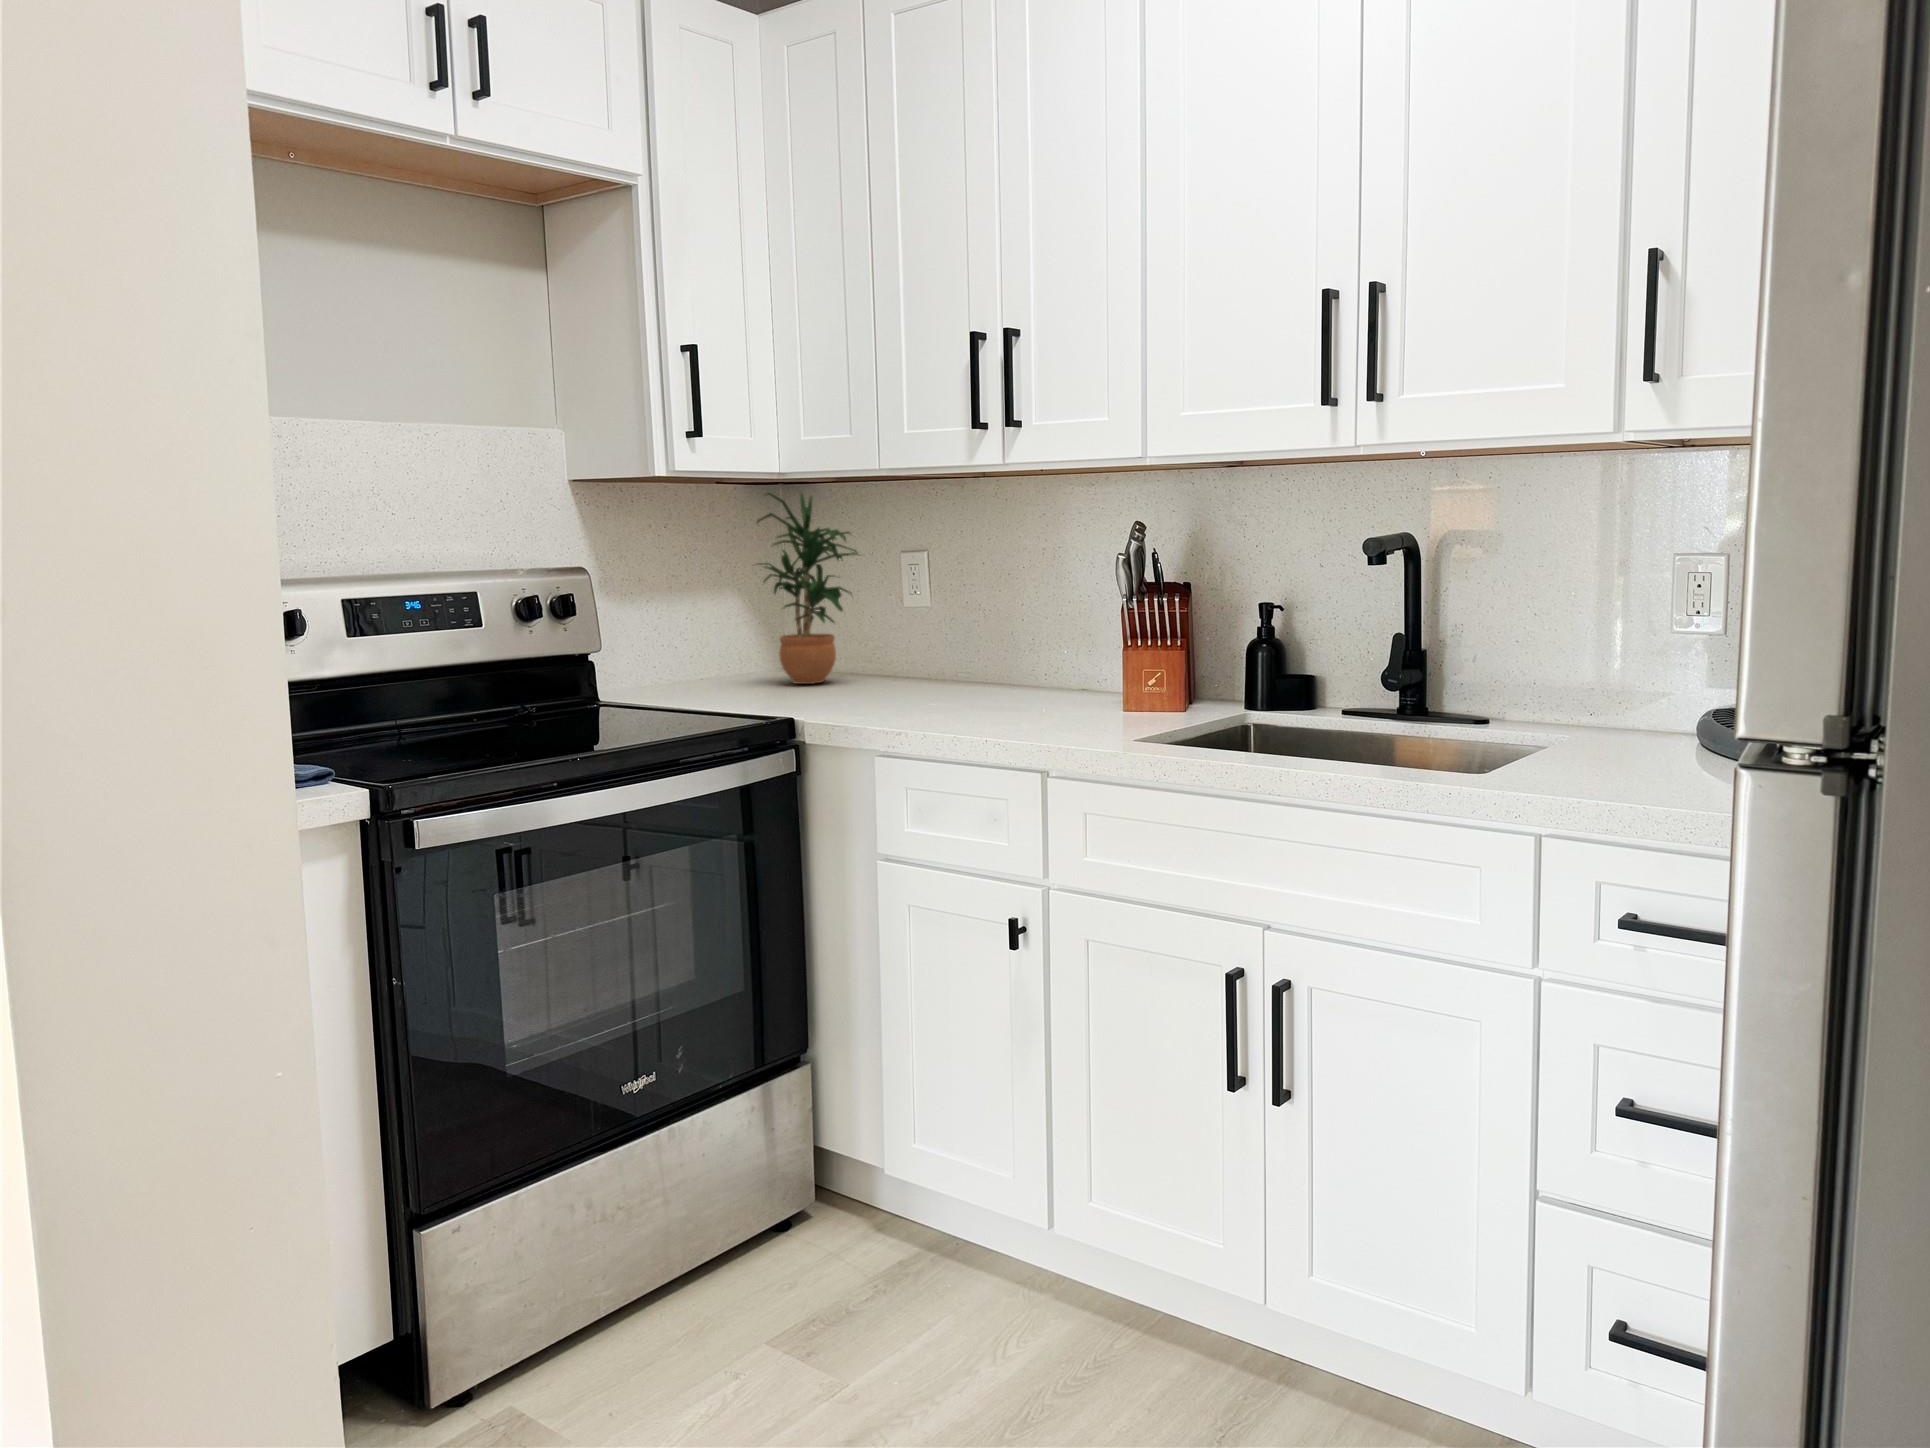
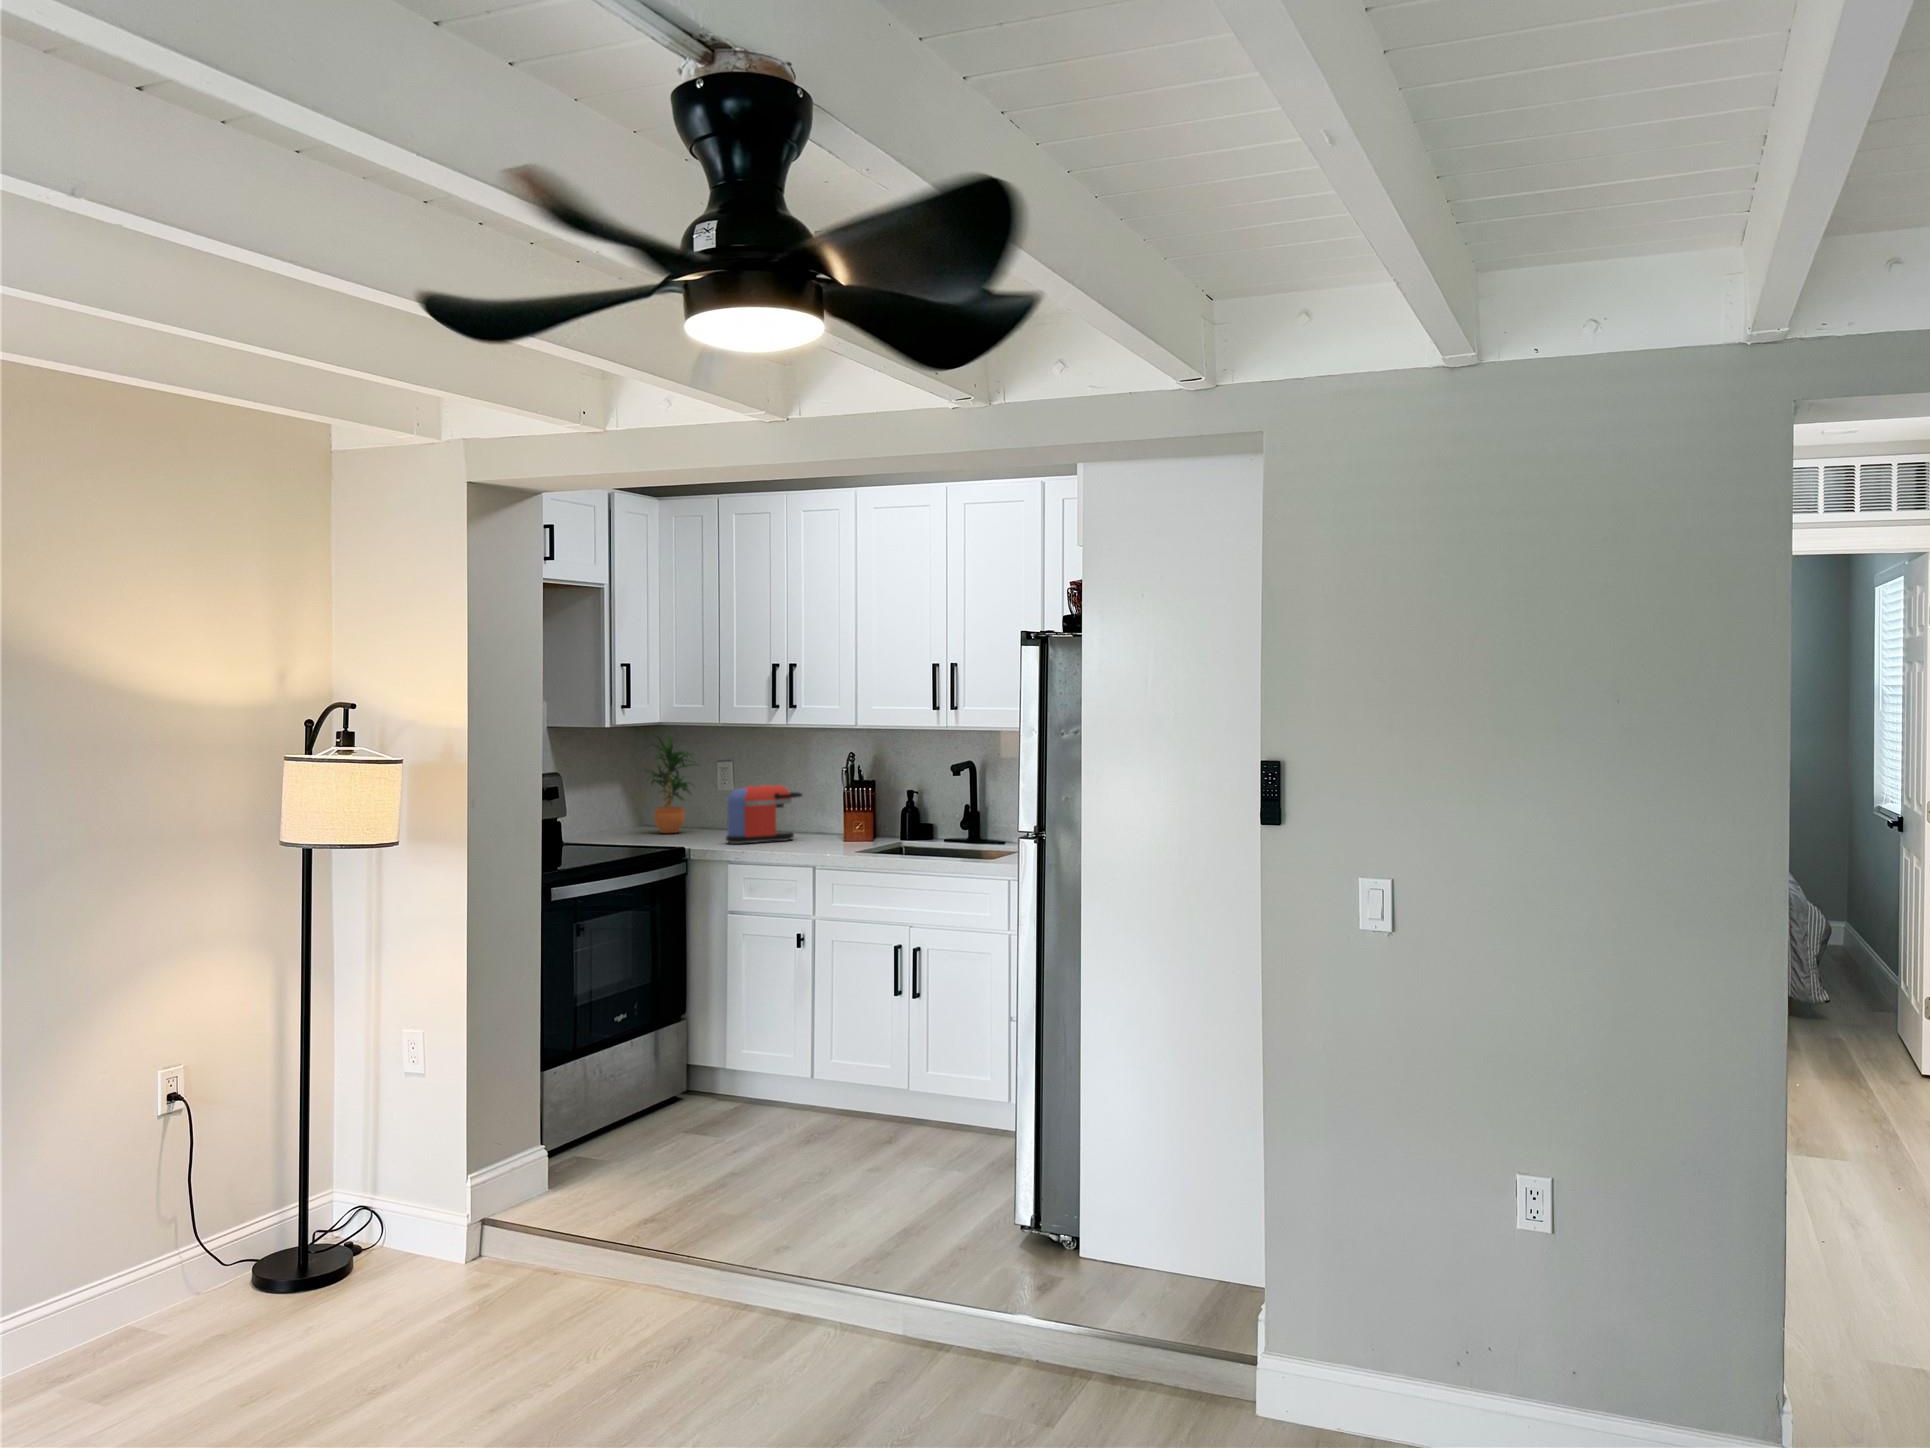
coffee maker: none [885,590,1042,711] -> present [726,785,802,844]

